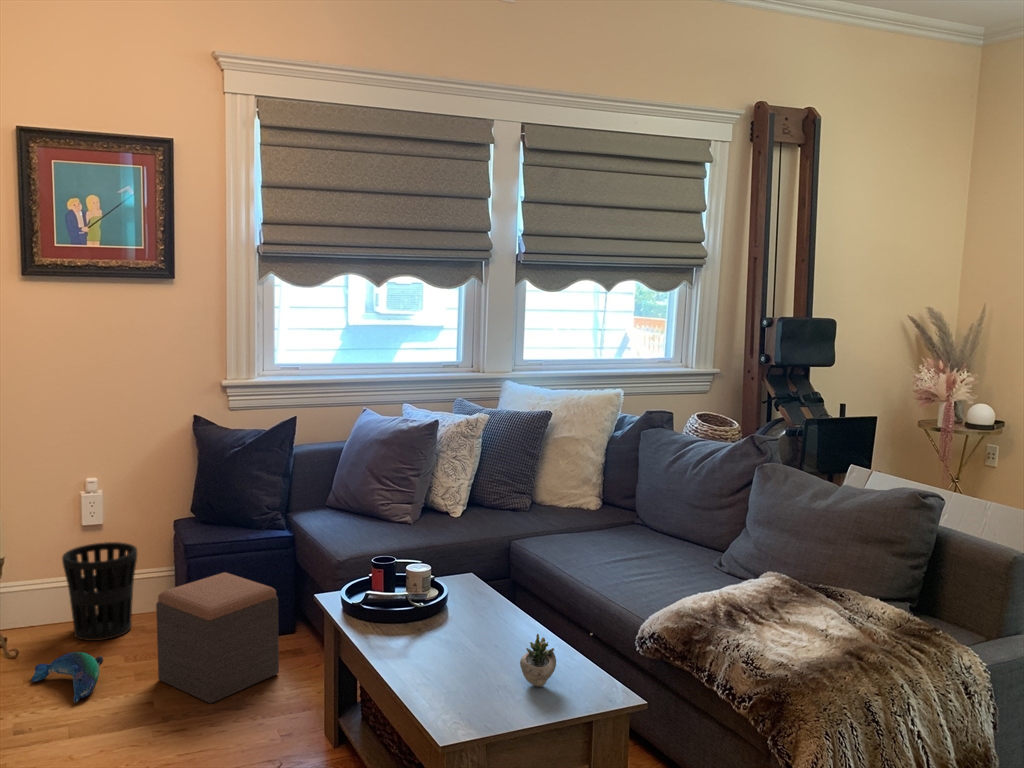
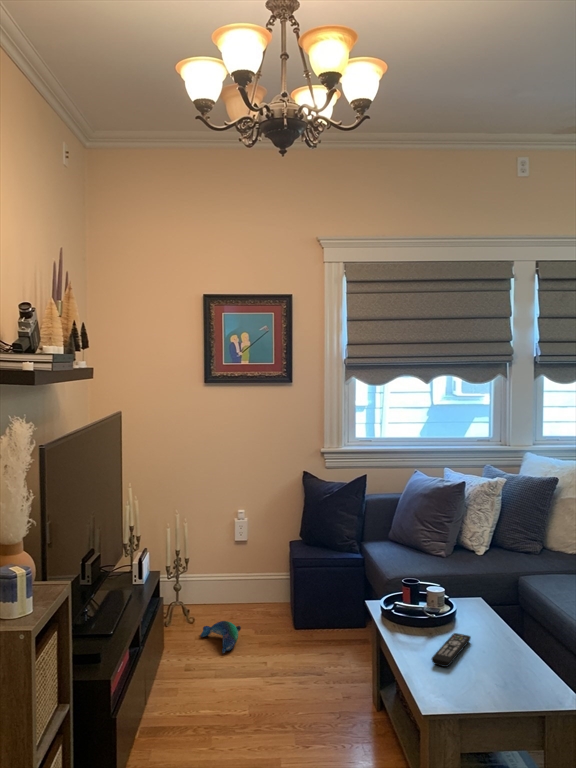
wastebasket: present [62,542,137,641] -> none [222,552,266,616]
footstool: present [156,573,279,703] -> none [272,579,349,667]
remote control: none [431,625,476,675] -> present [432,633,471,667]
succulent plant: present [520,633,593,687] -> none [493,646,547,685]

